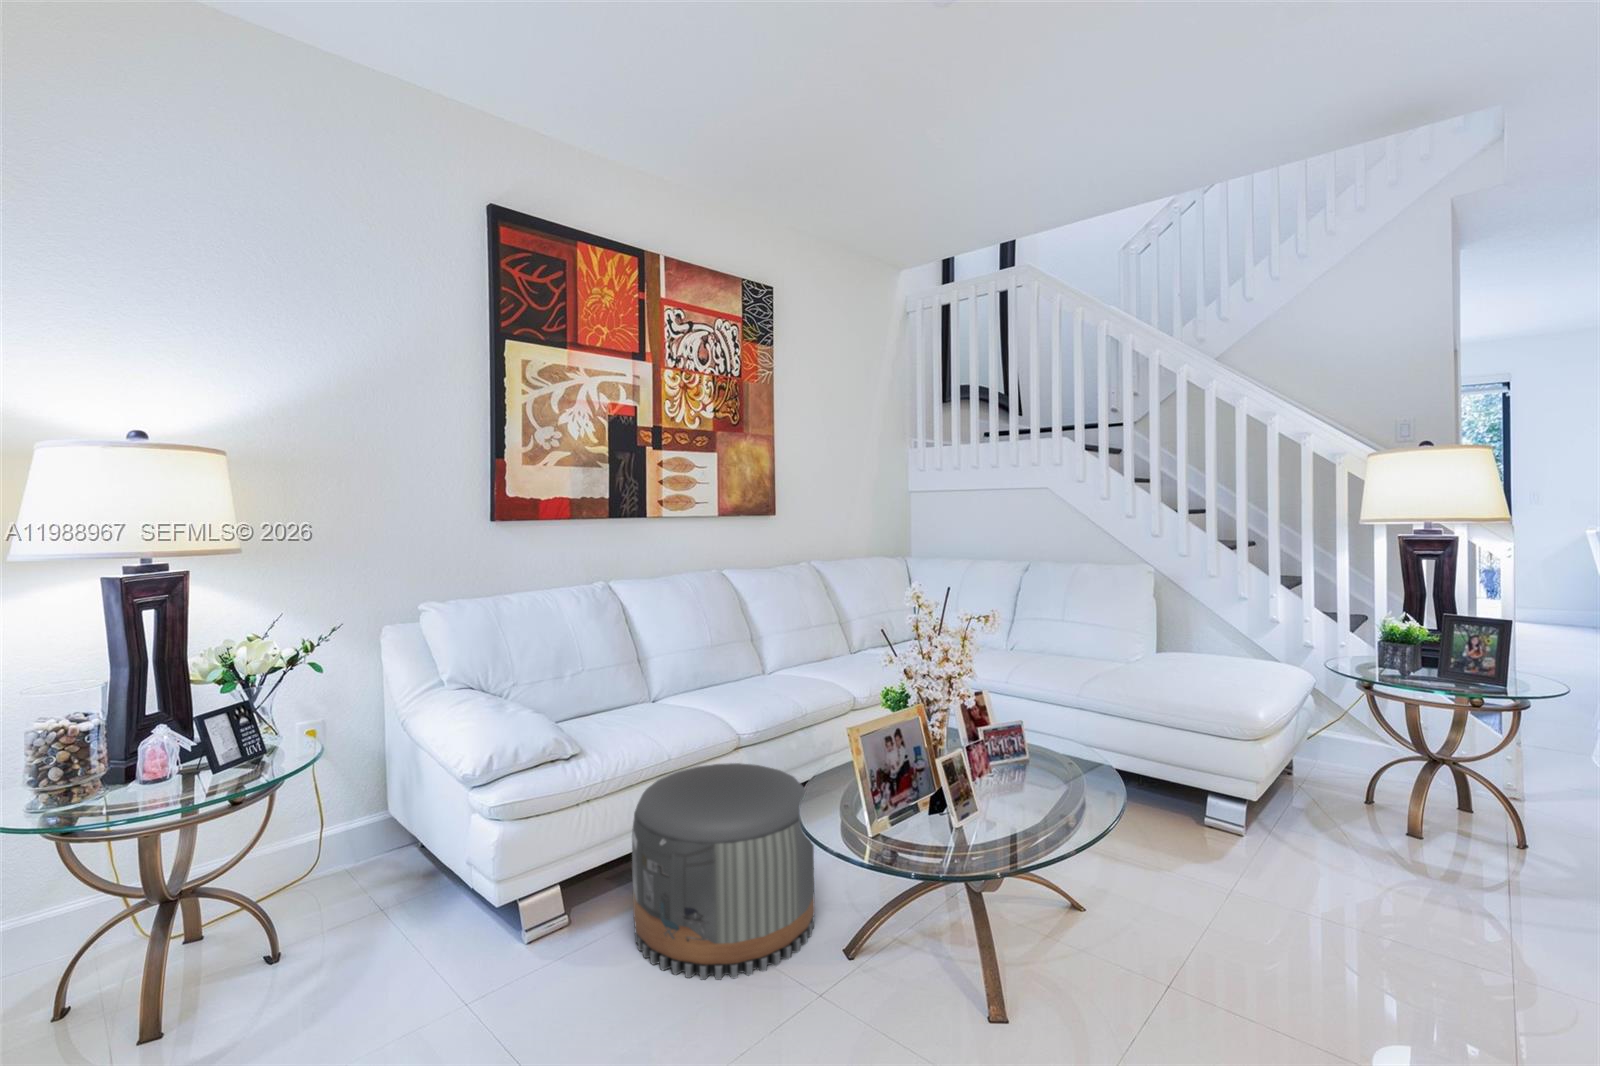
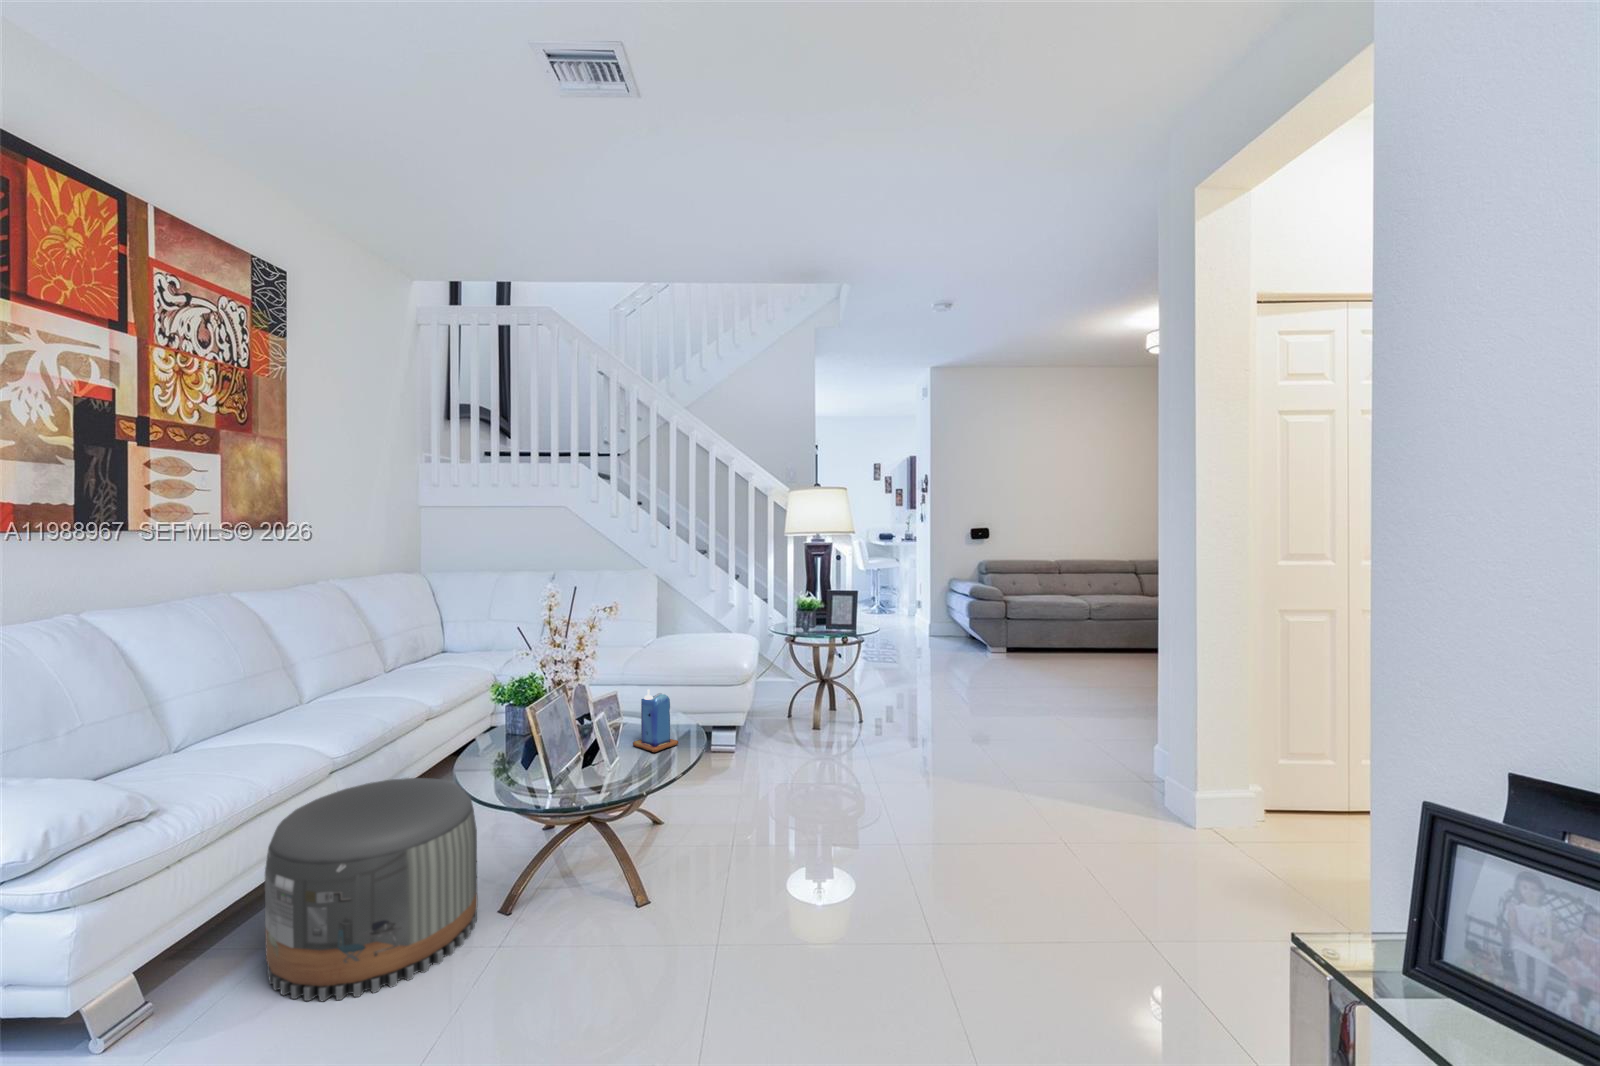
candle: none [1006,723,1064,811] -> present [633,689,678,752]

